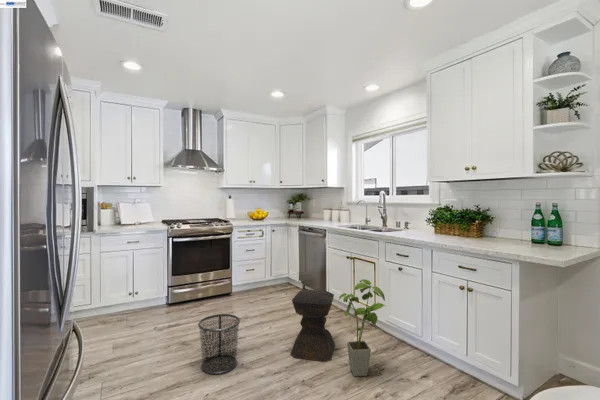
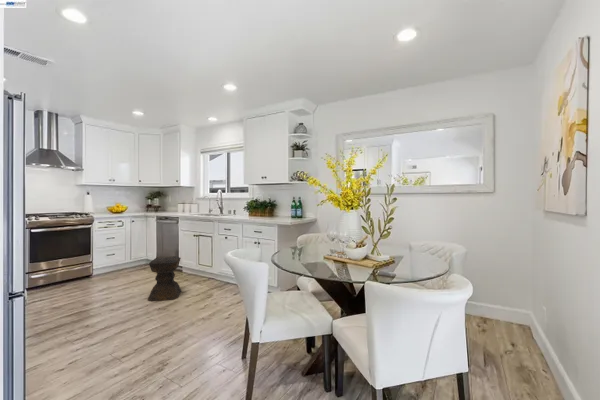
house plant: present [339,279,385,376] -> none [182,243,213,302]
waste bin: present [198,314,240,374] -> none [70,278,107,319]

